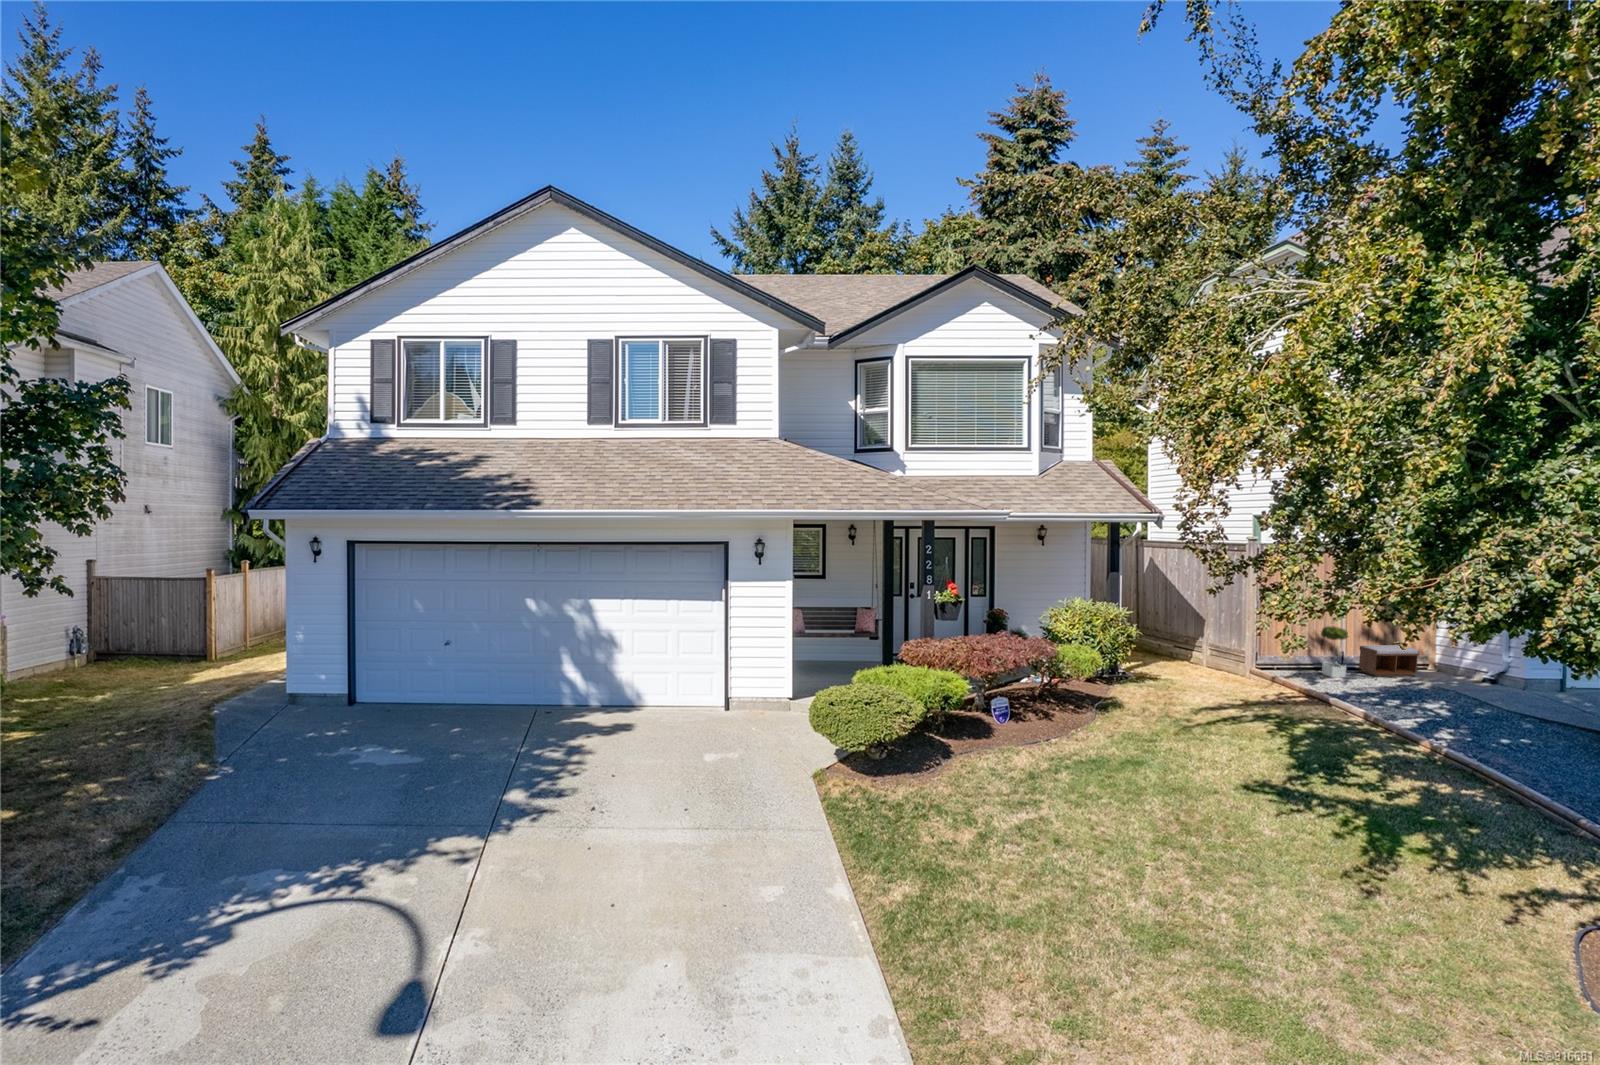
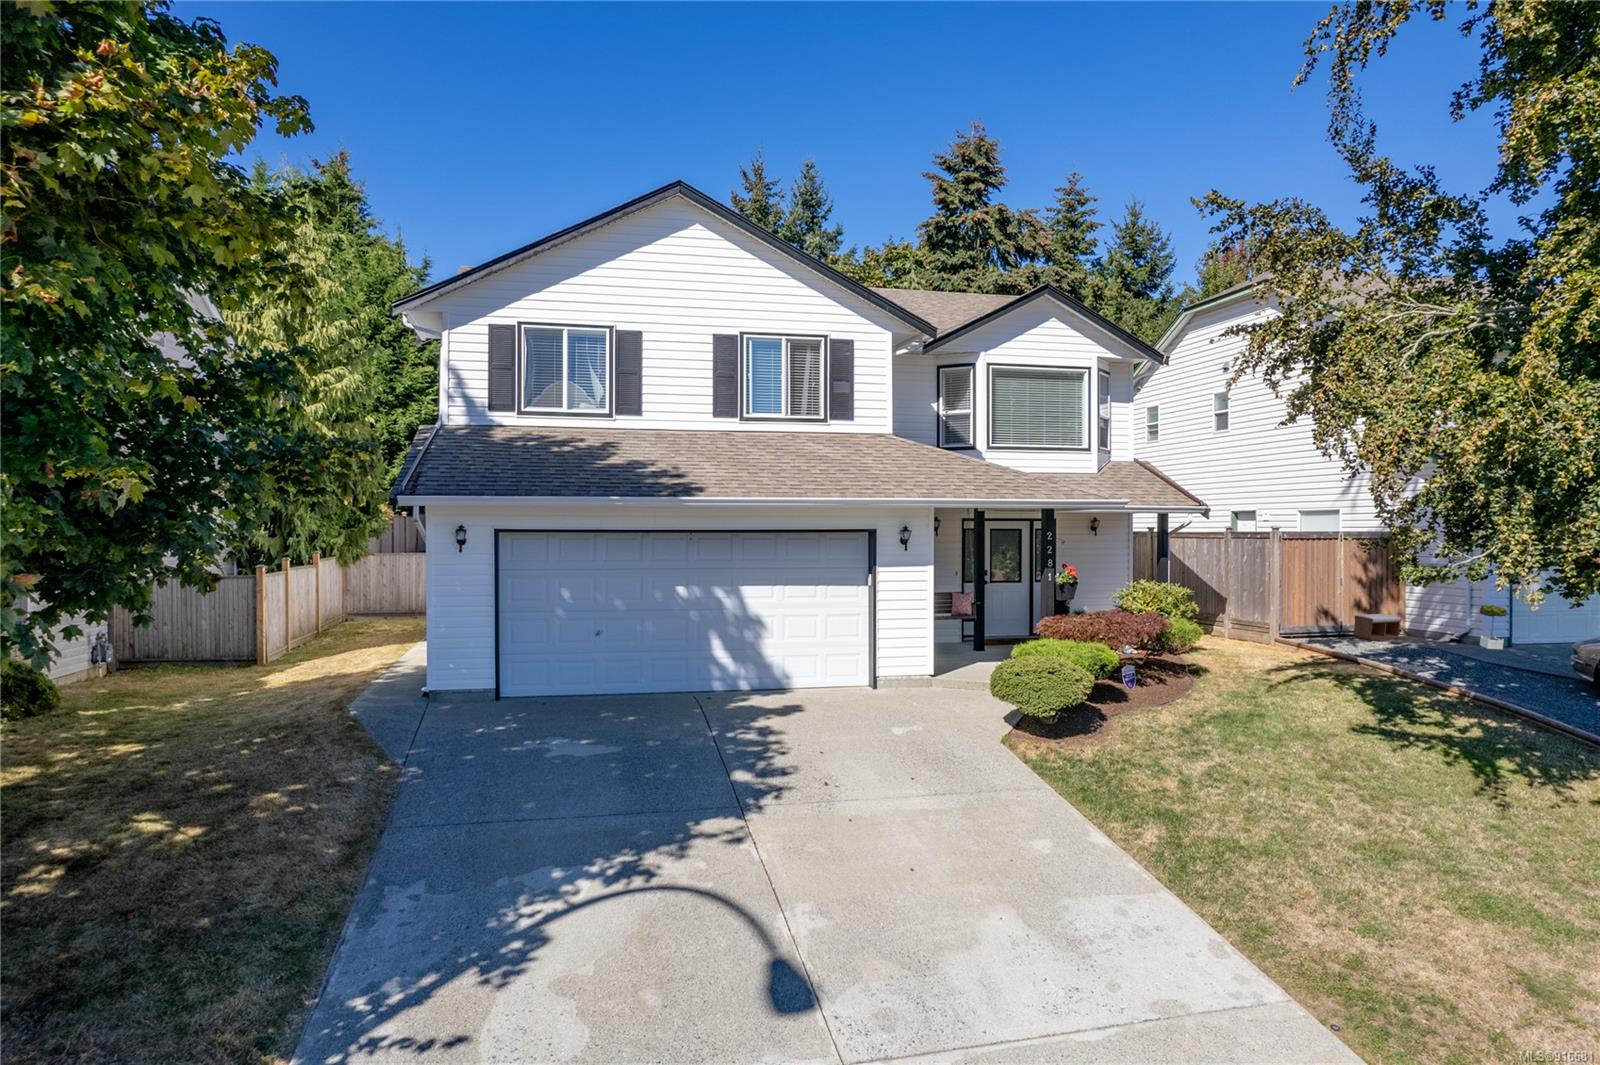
potted tree: present [1321,626,1348,678] -> present [1480,605,1507,649]

